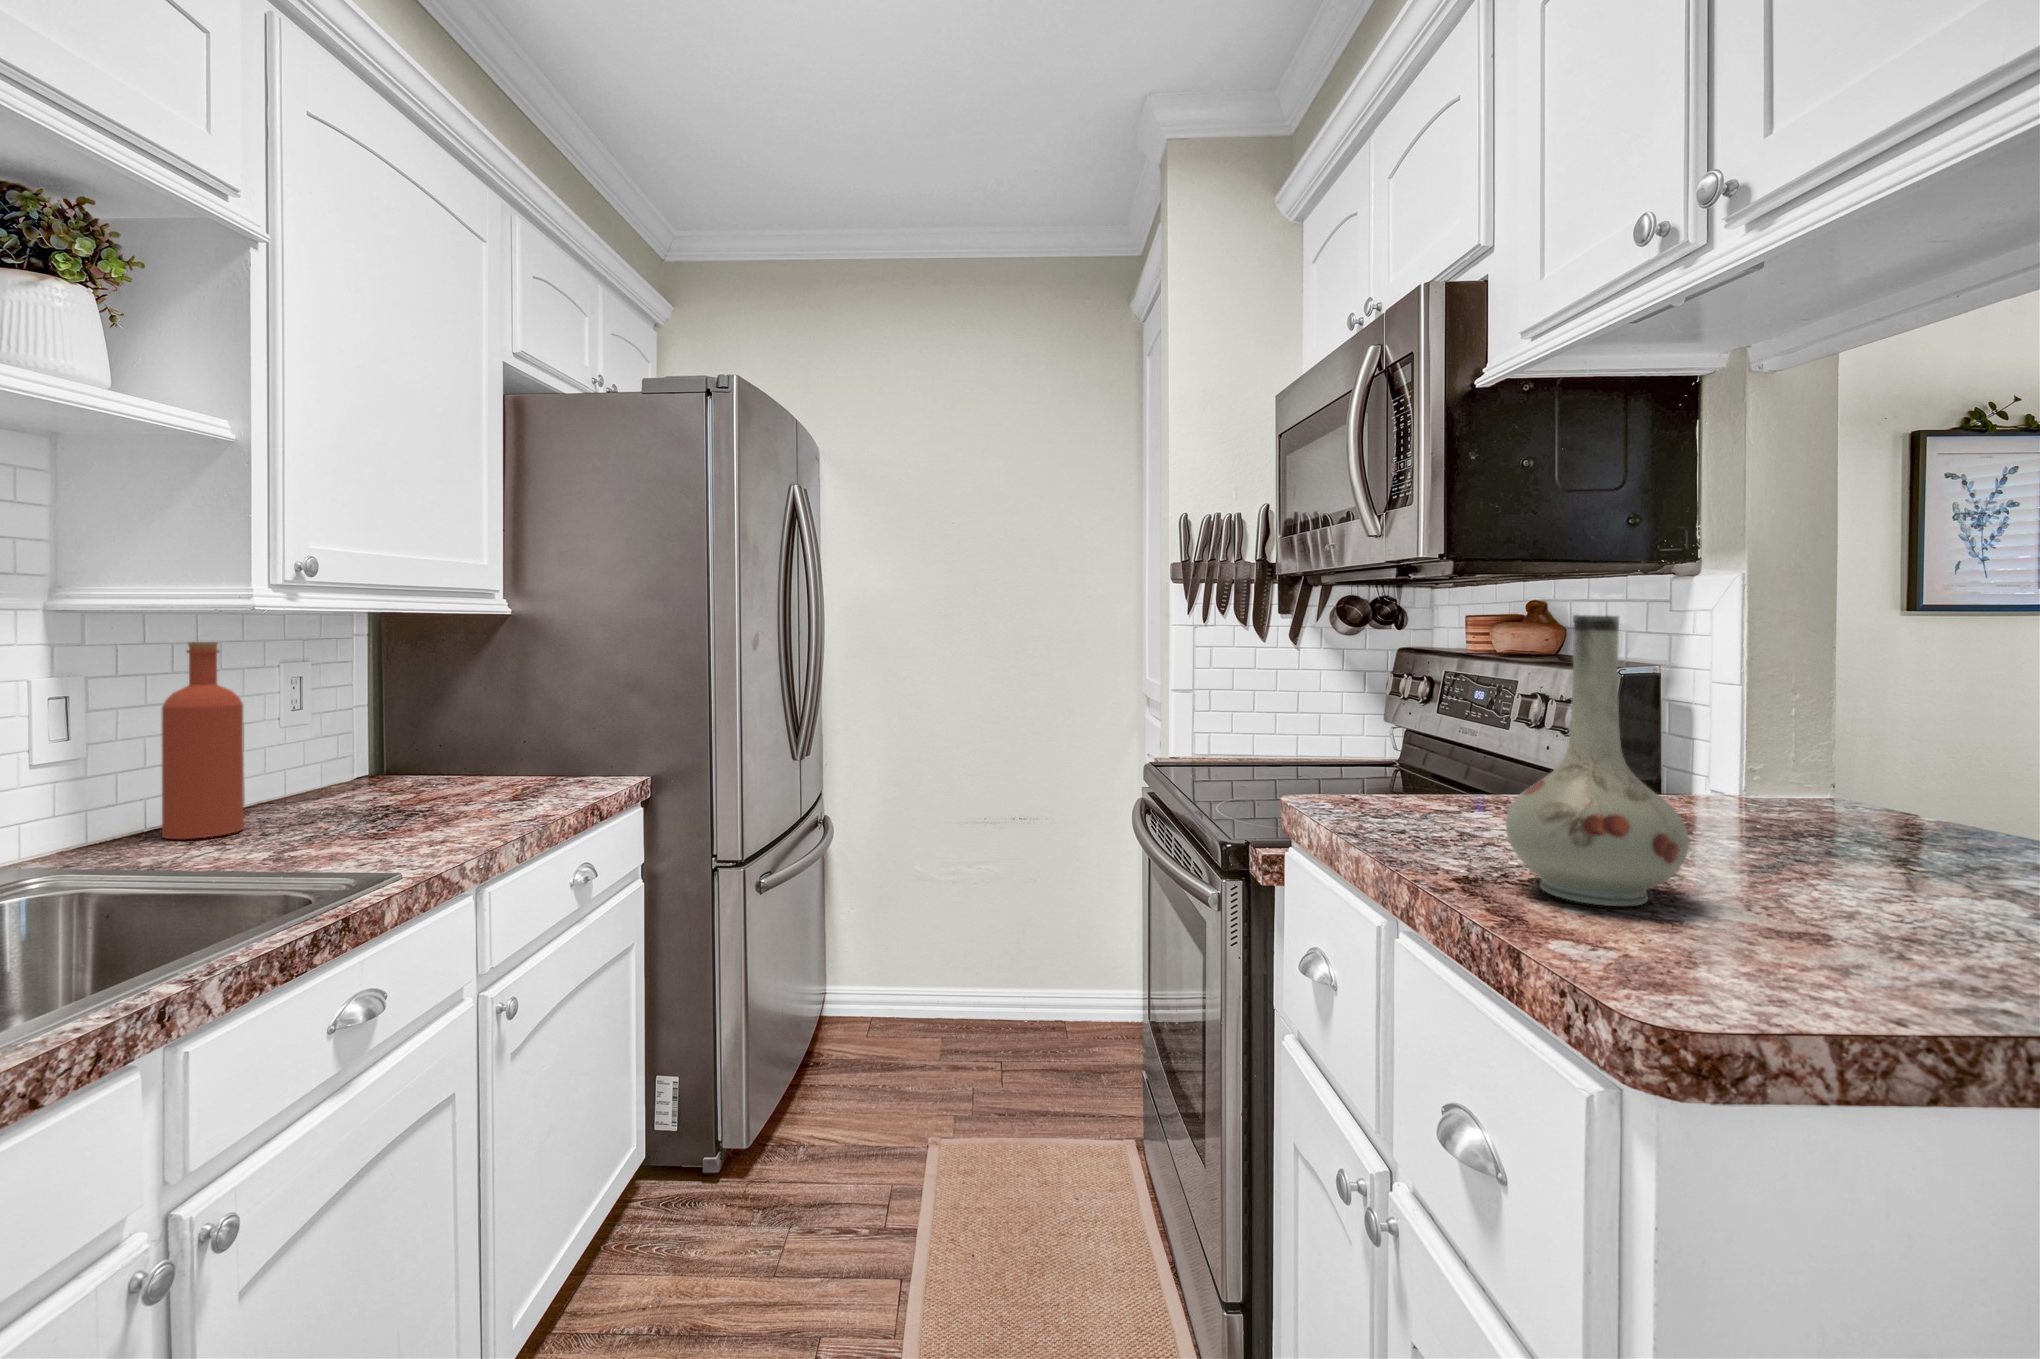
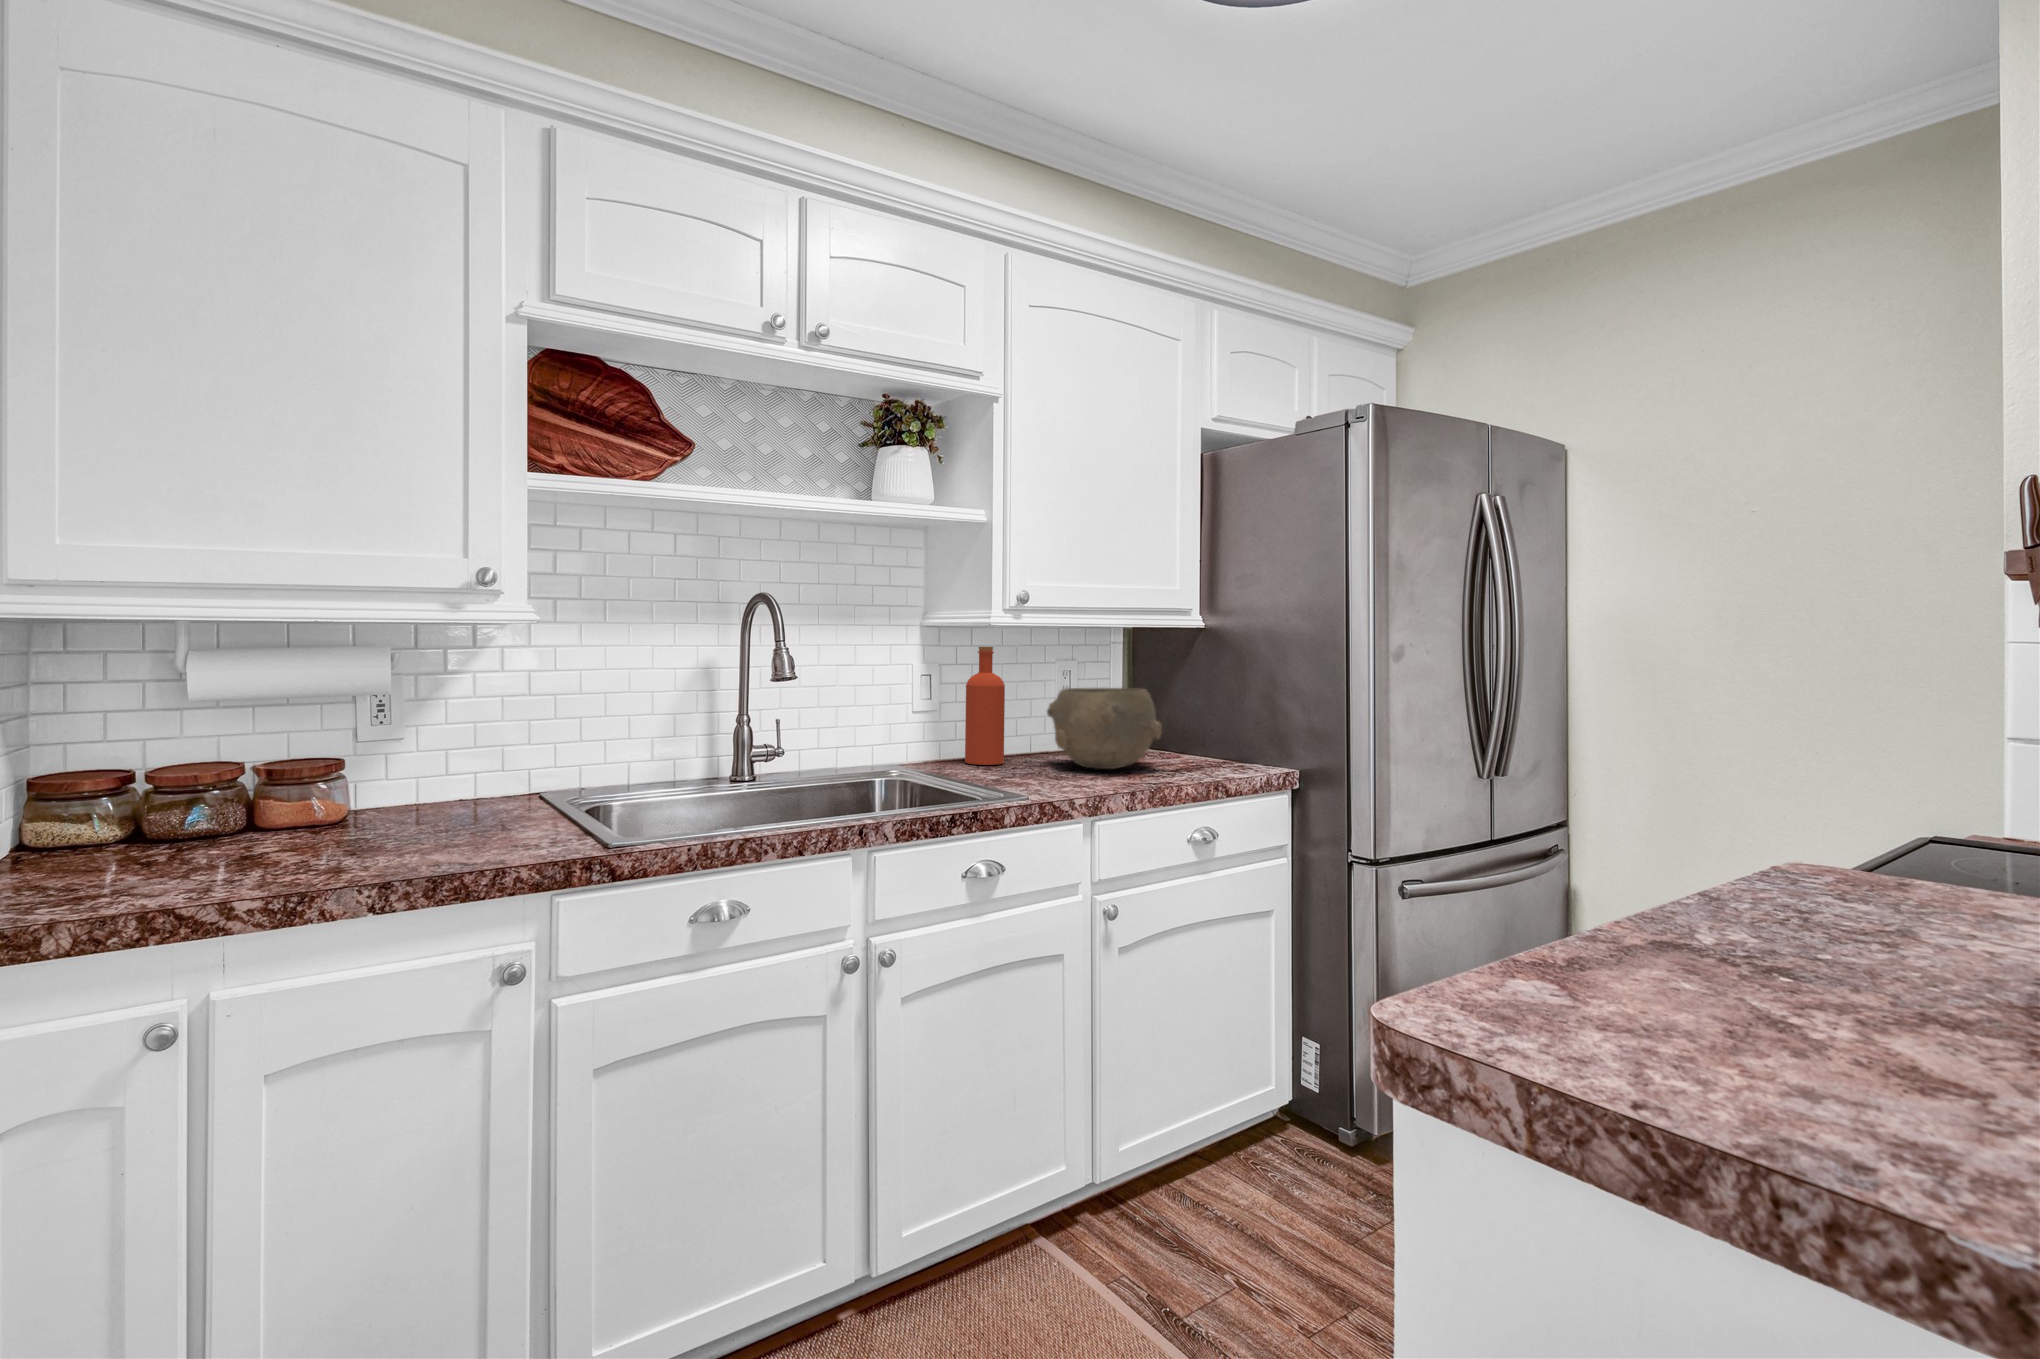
vase: present [1506,615,1689,906] -> none [1663,622,1927,1008]
bowl: none [321,695,506,813] -> present [1047,688,1162,769]

